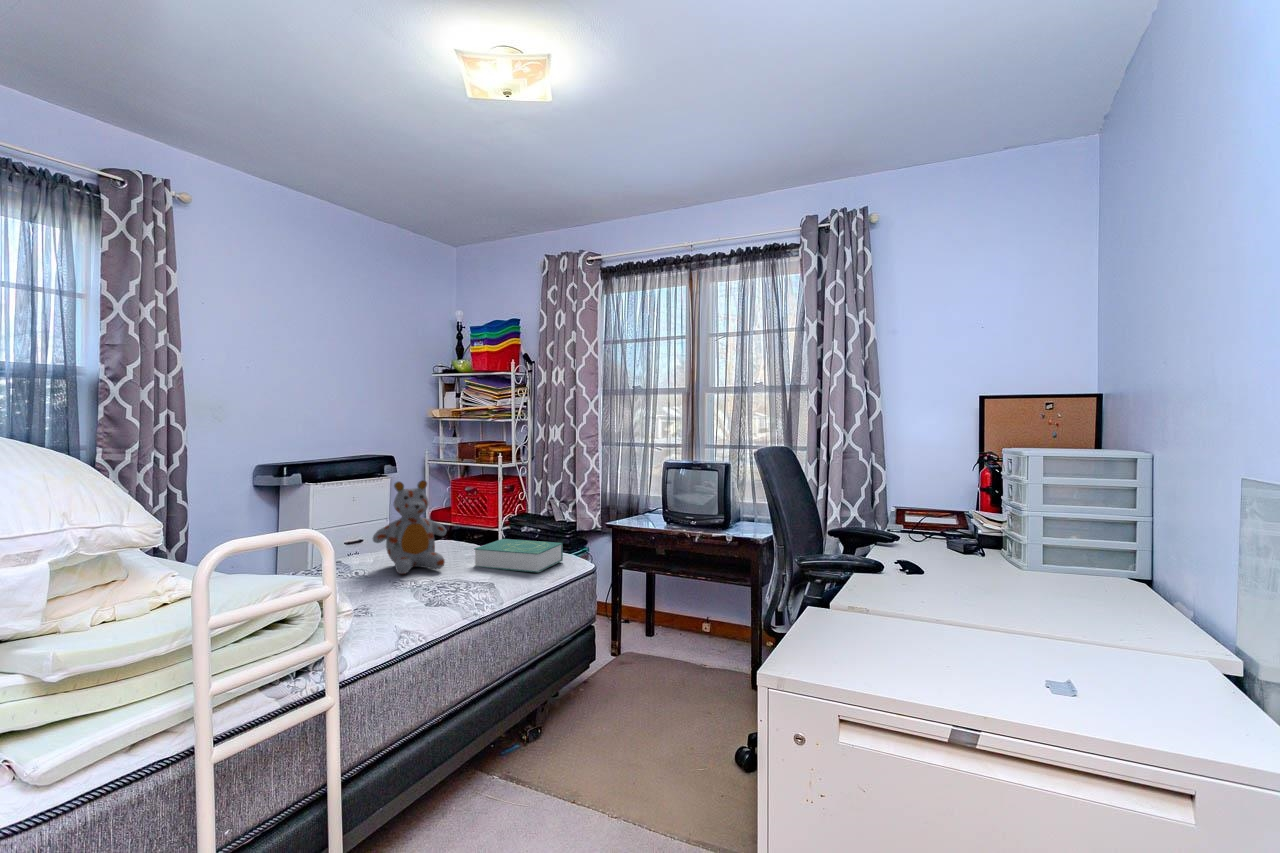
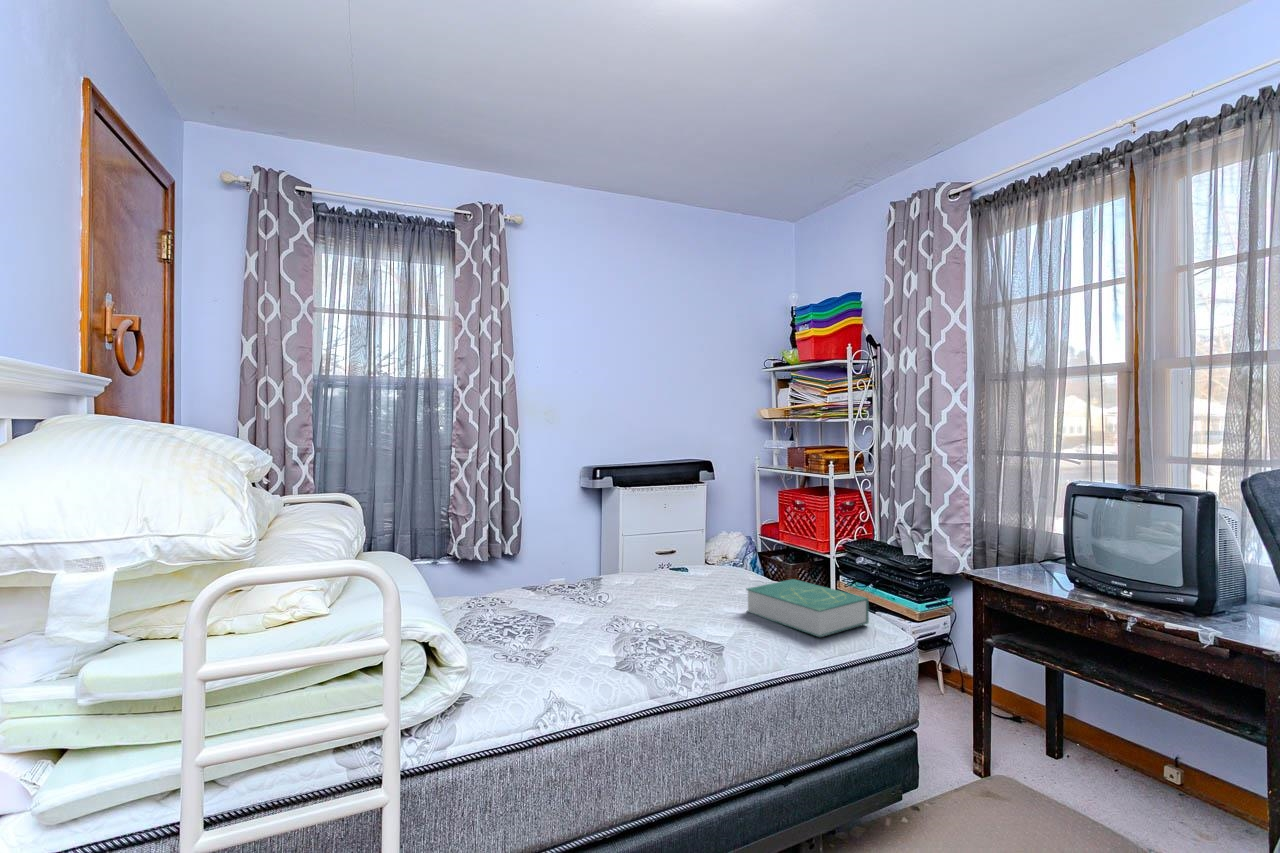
stuffed bear: present [373,480,446,574] -> none [634,496,719,609]

